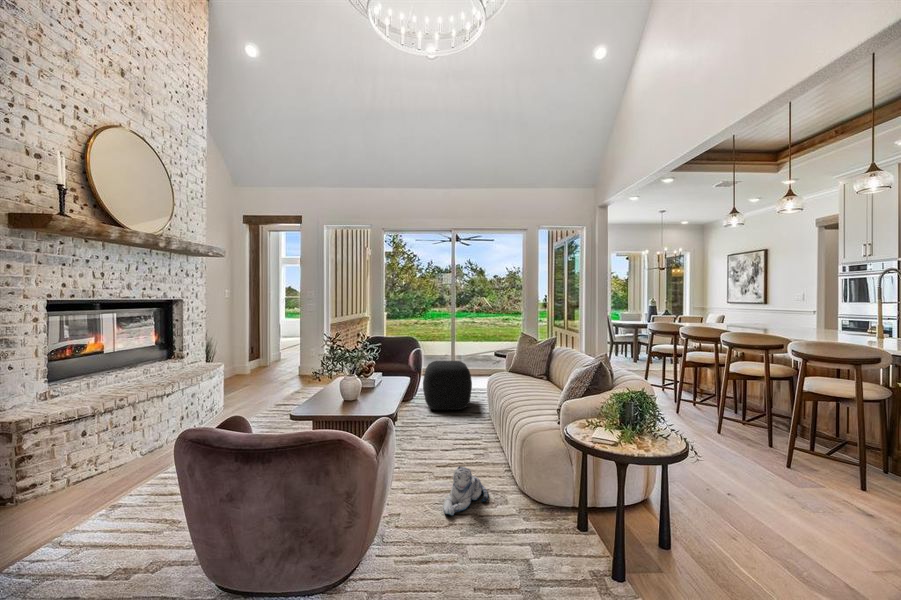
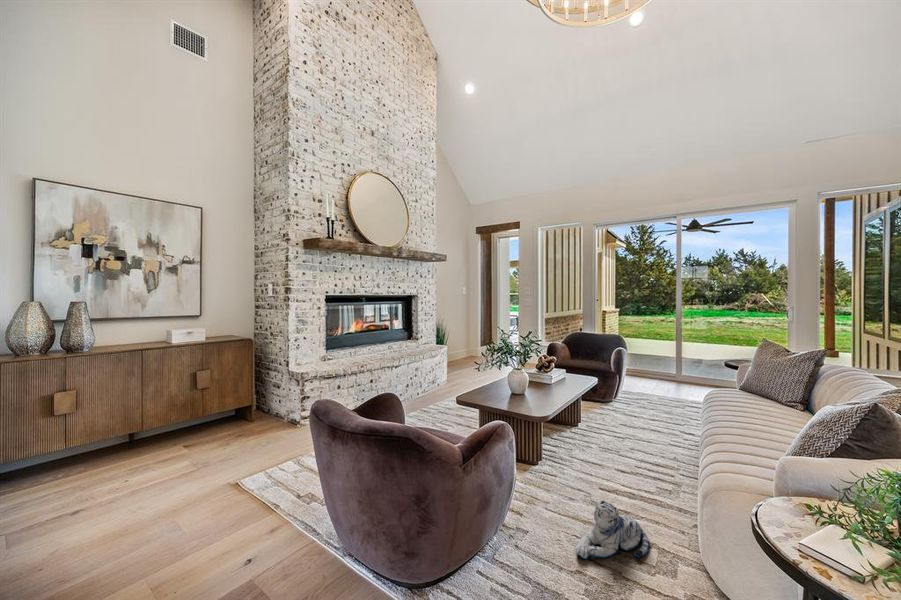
ottoman: present [423,361,472,410] -> none [622,365,687,427]

